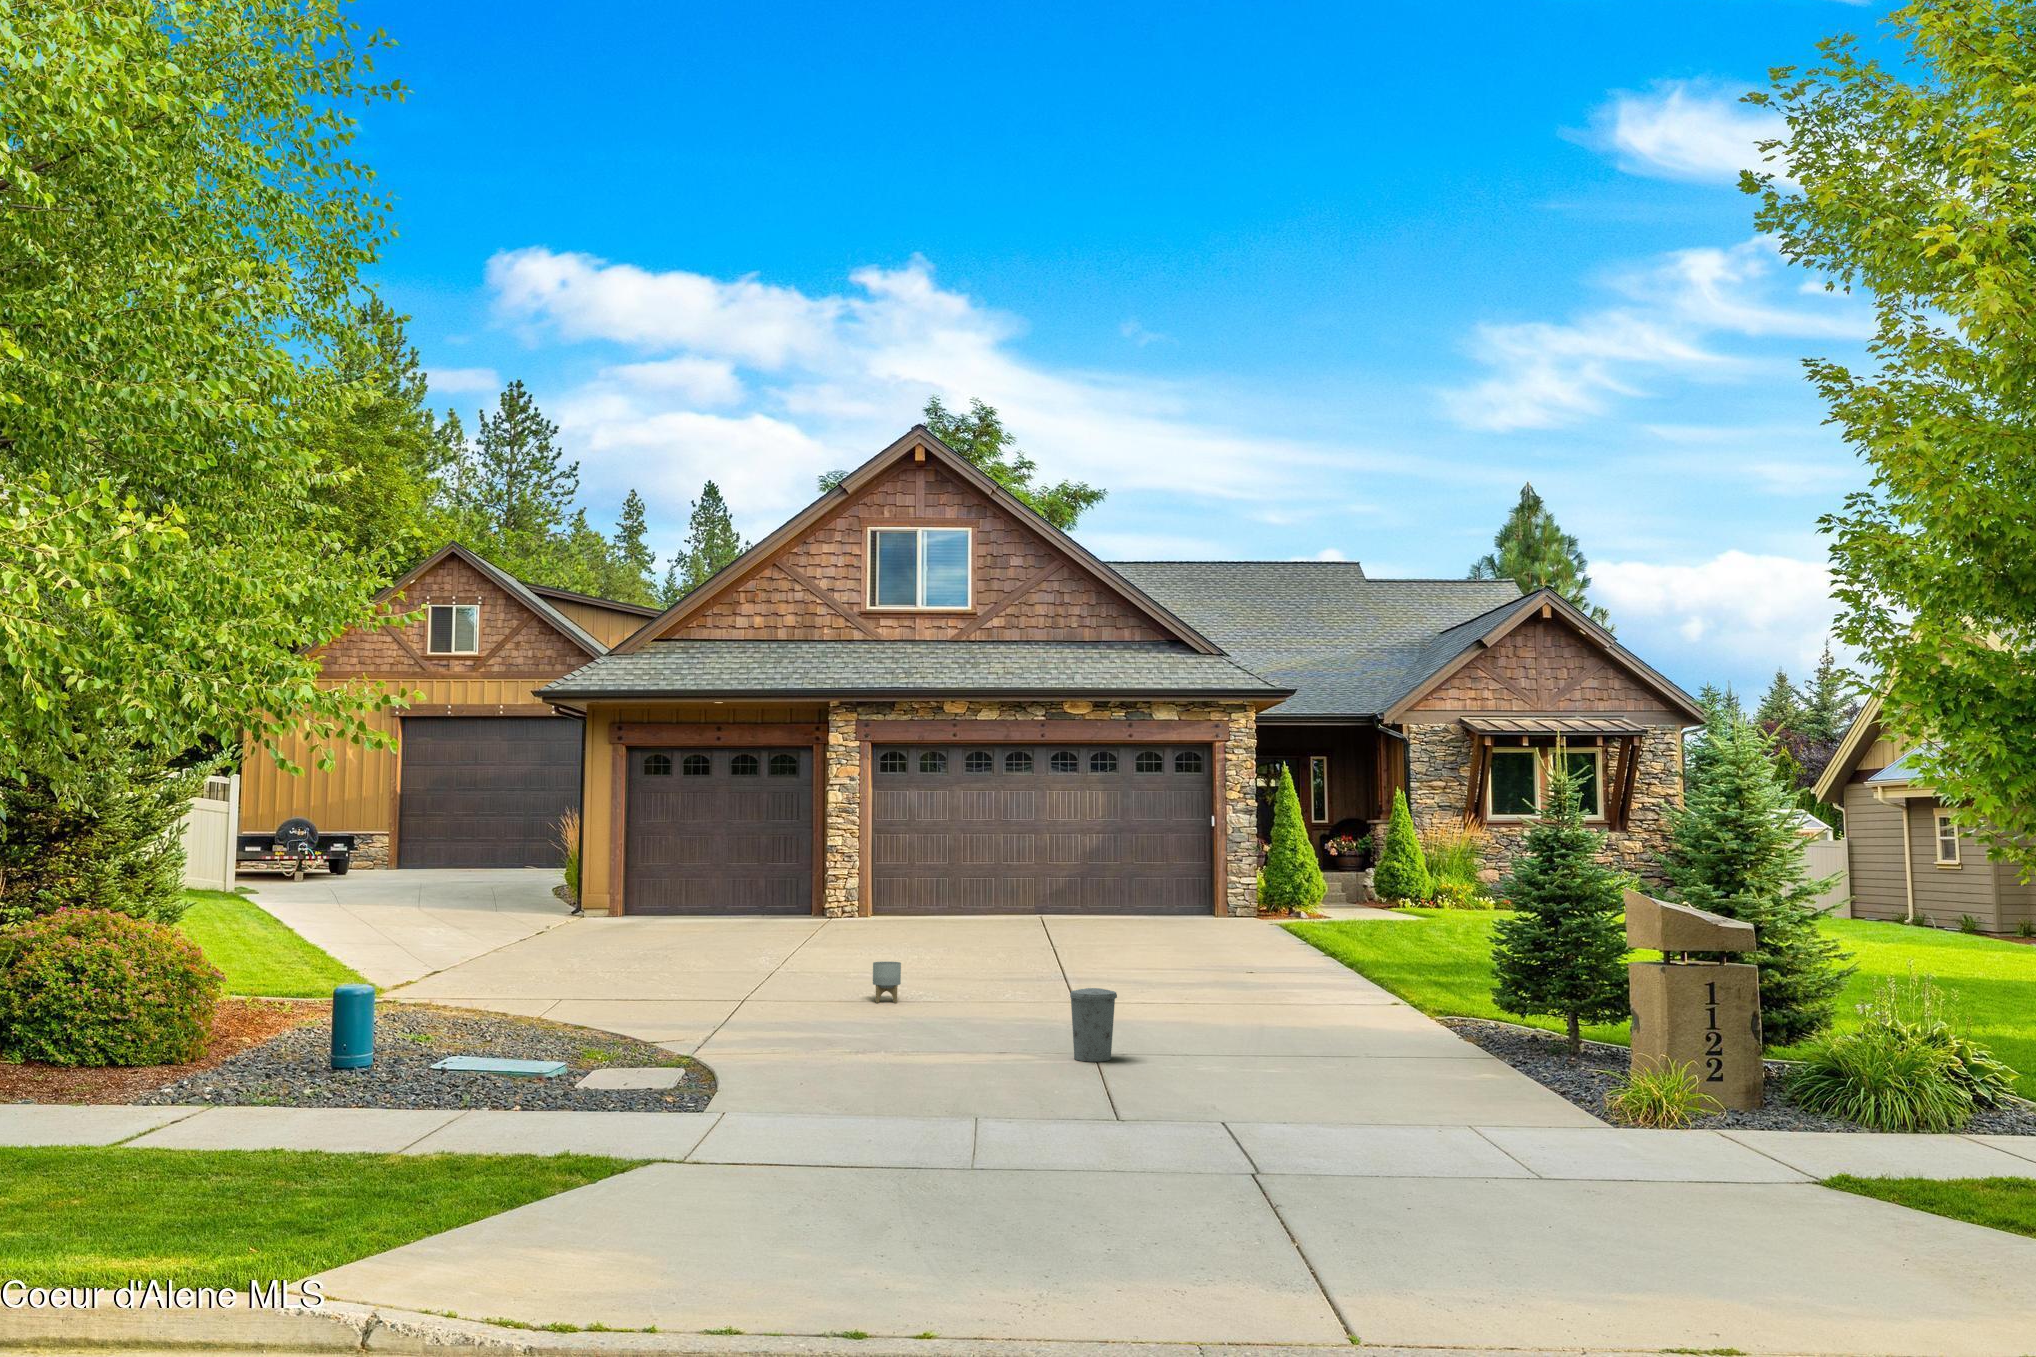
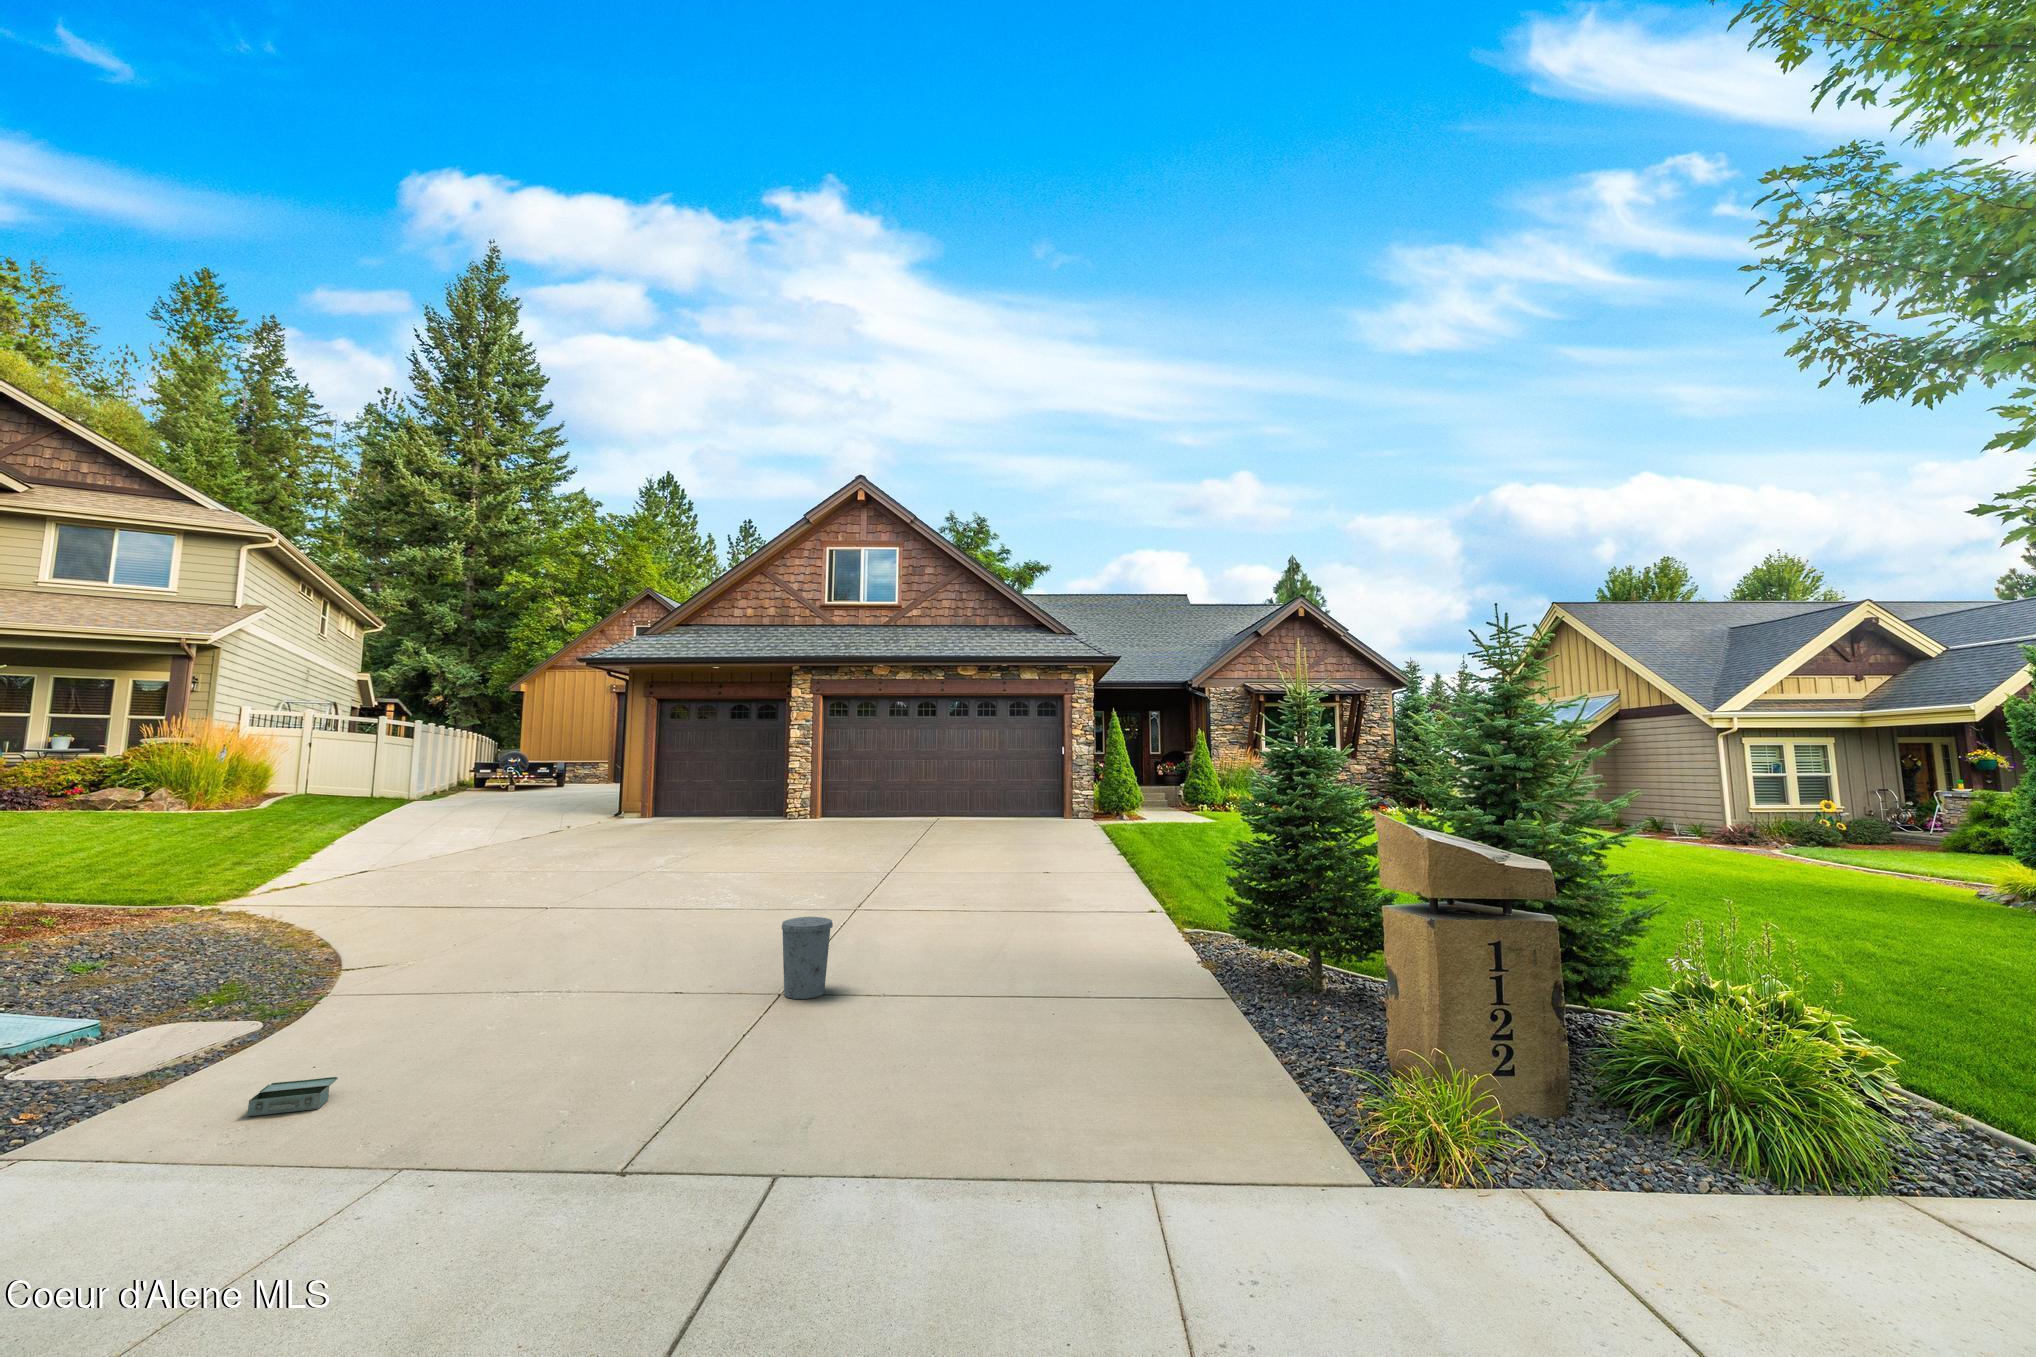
planter: present [873,961,901,1003] -> none [693,870,720,909]
toolbox: none [773,1087,822,1107] -> present [247,1077,338,1116]

